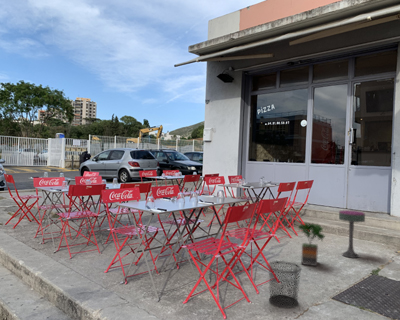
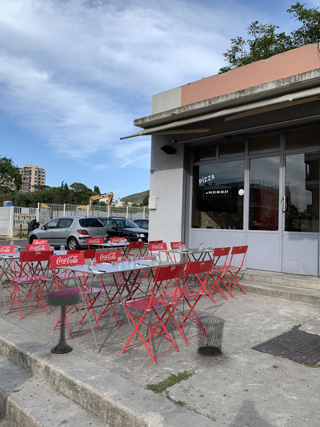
bar stool: present [339,210,365,258] -> present [48,290,80,353]
potted tree: present [299,223,325,266] -> none [228,283,253,323]

